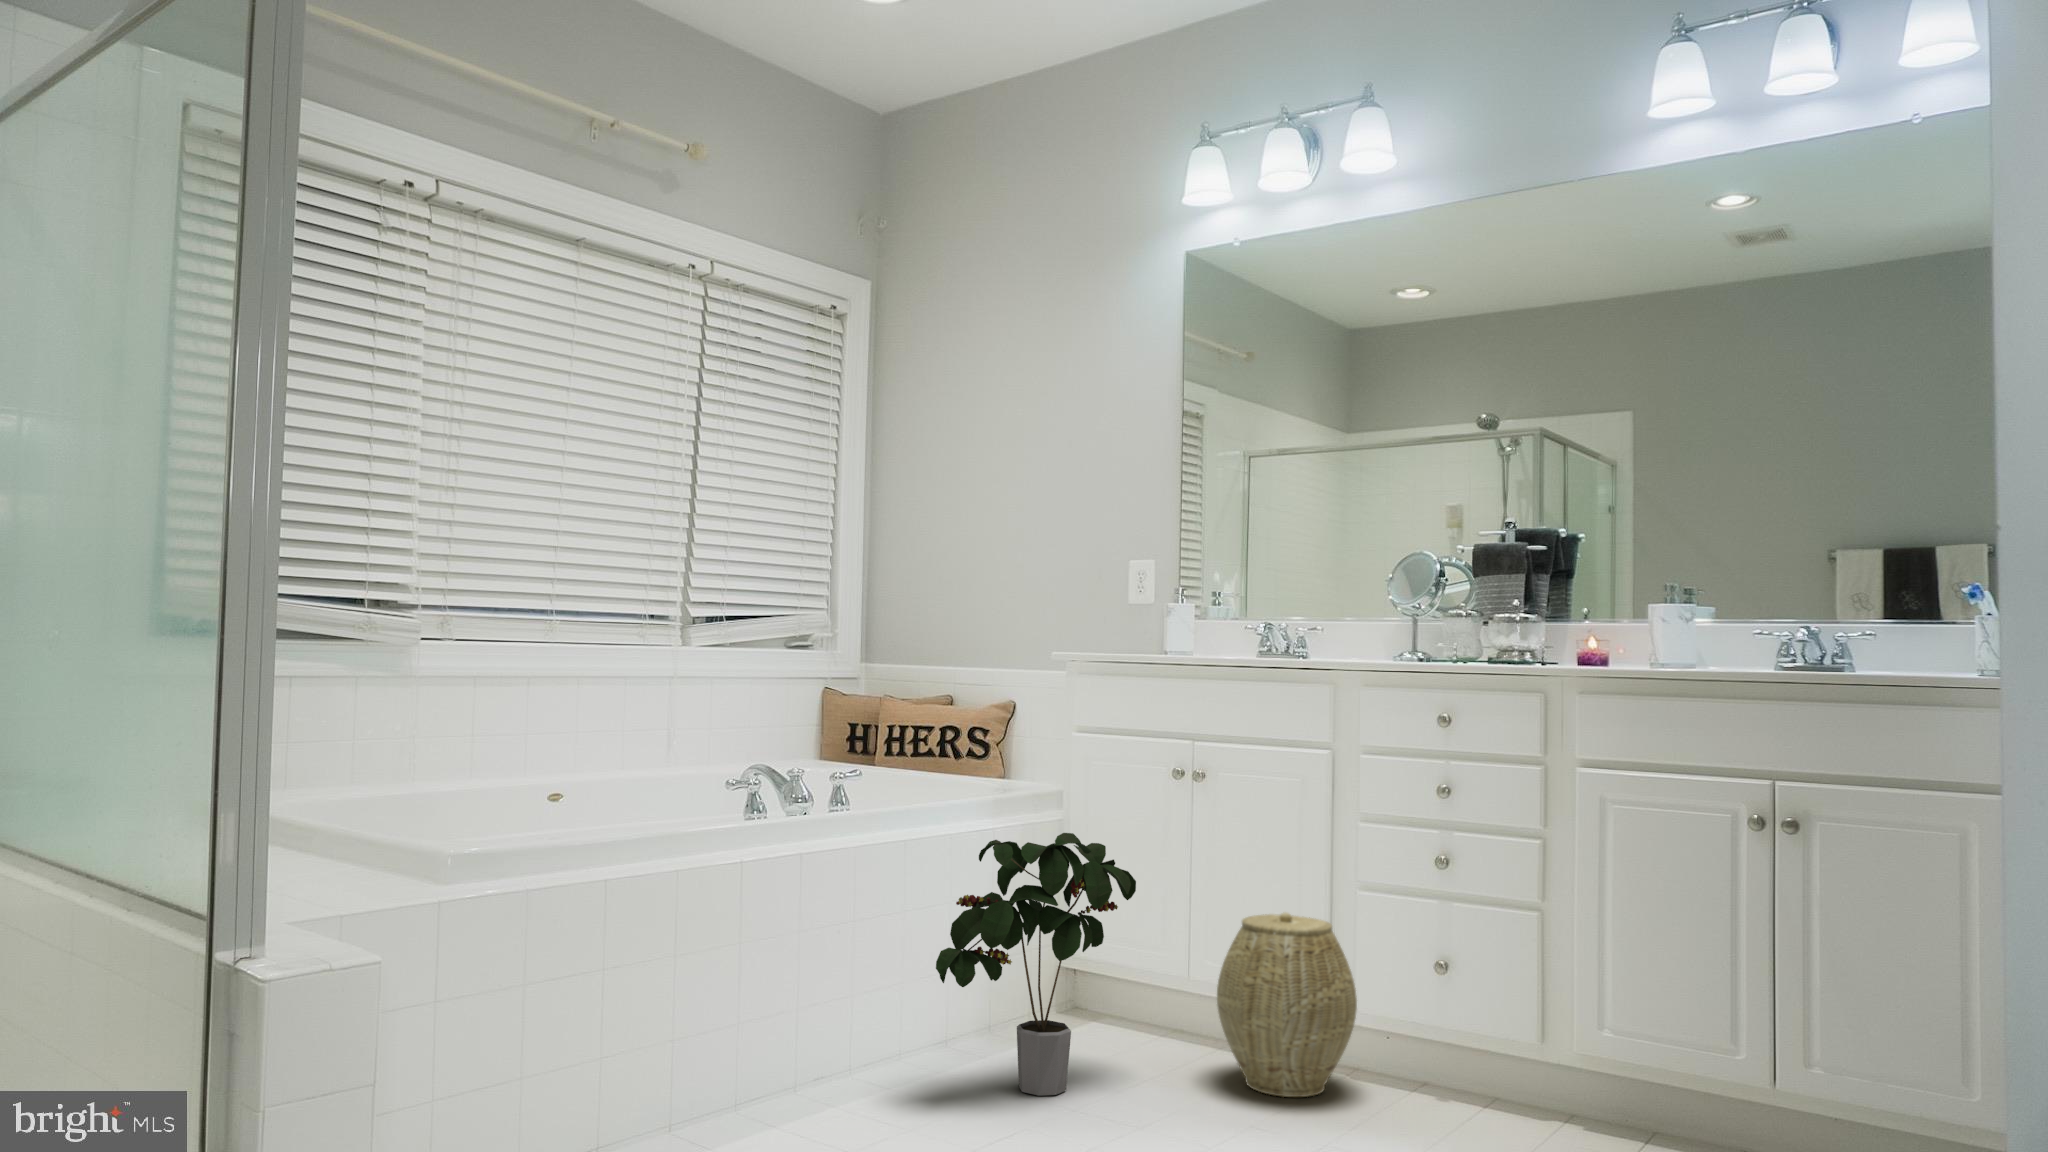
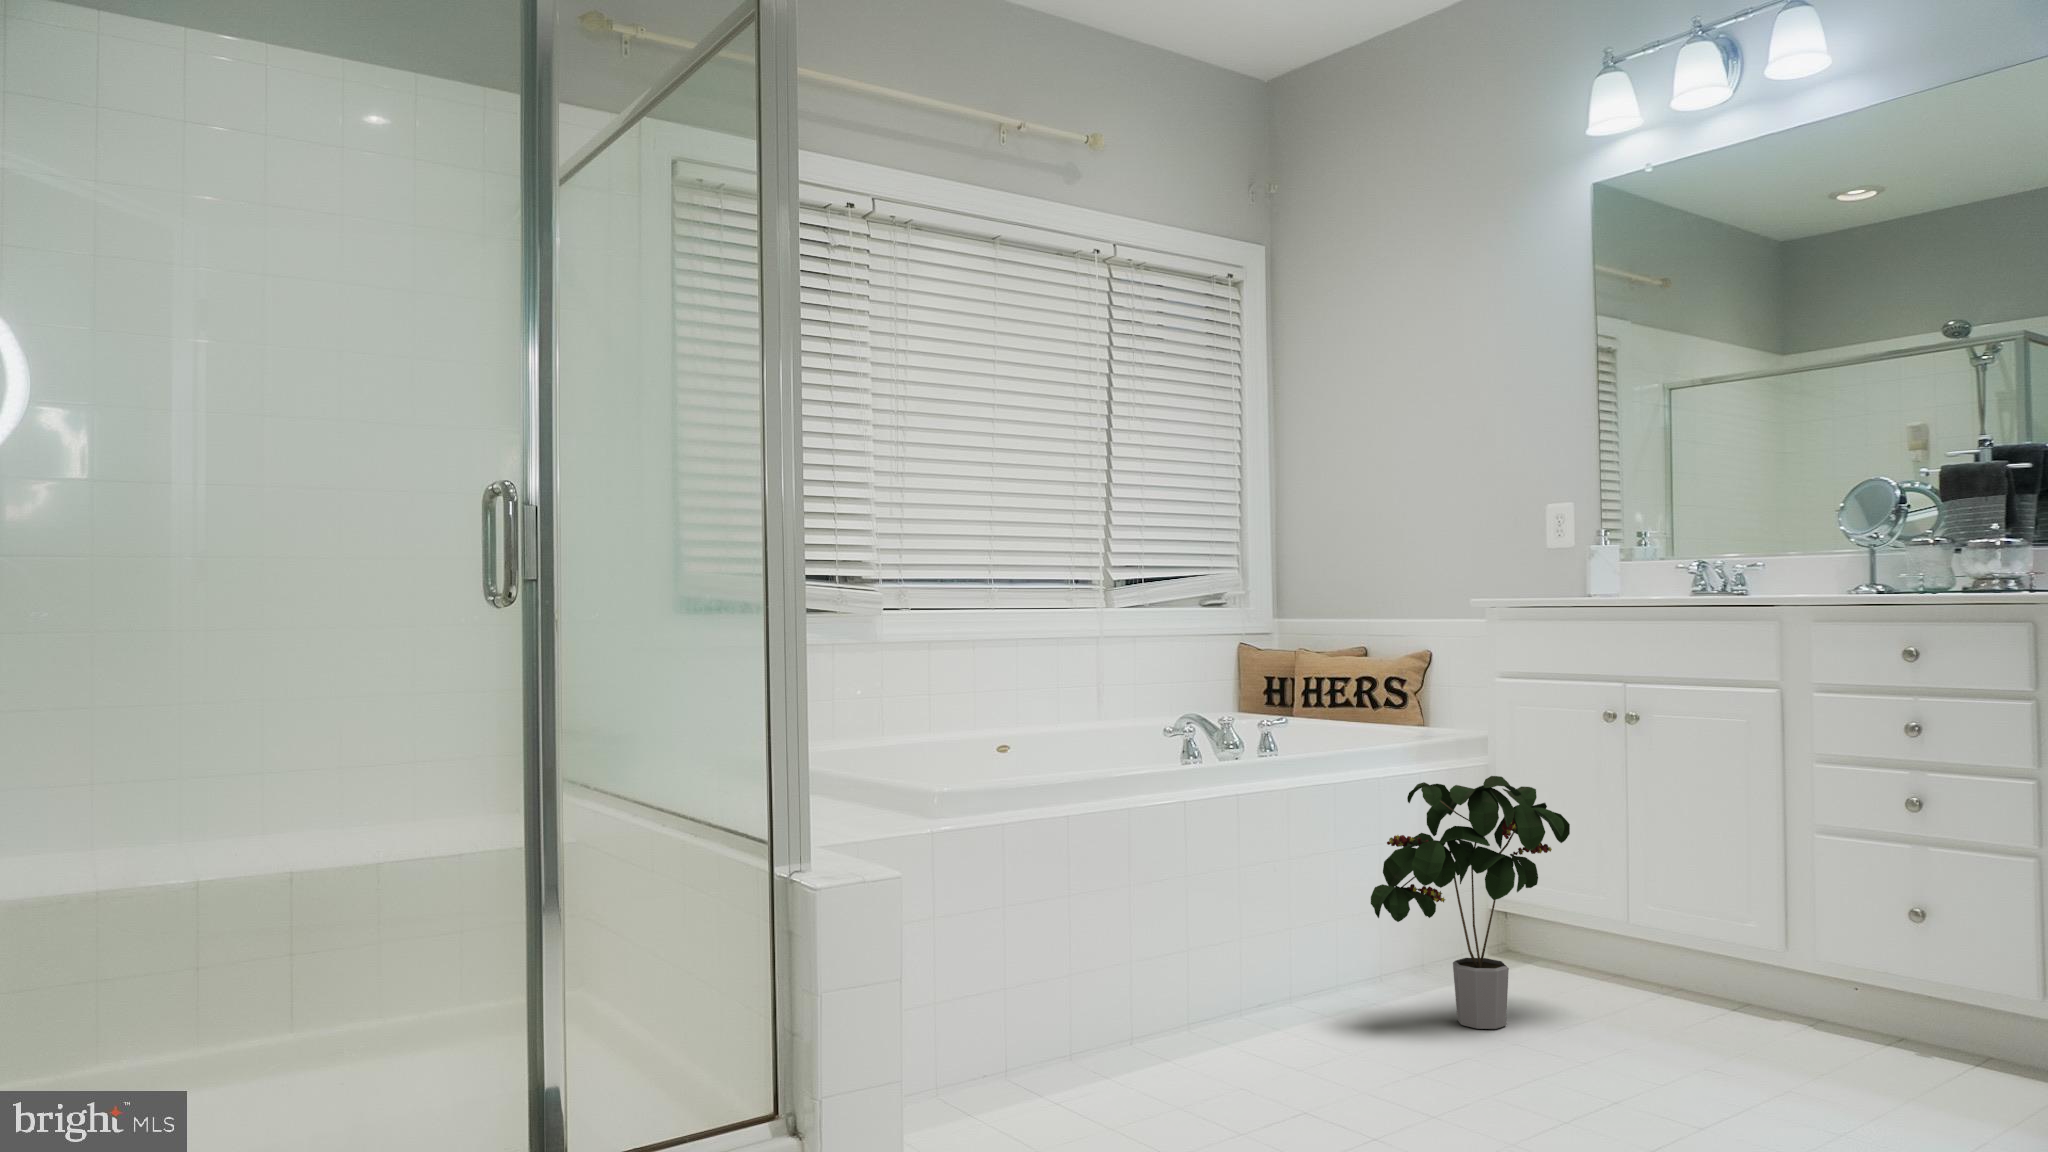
woven basket: present [1217,912,1357,1097] -> none [1662,856,1819,1042]

